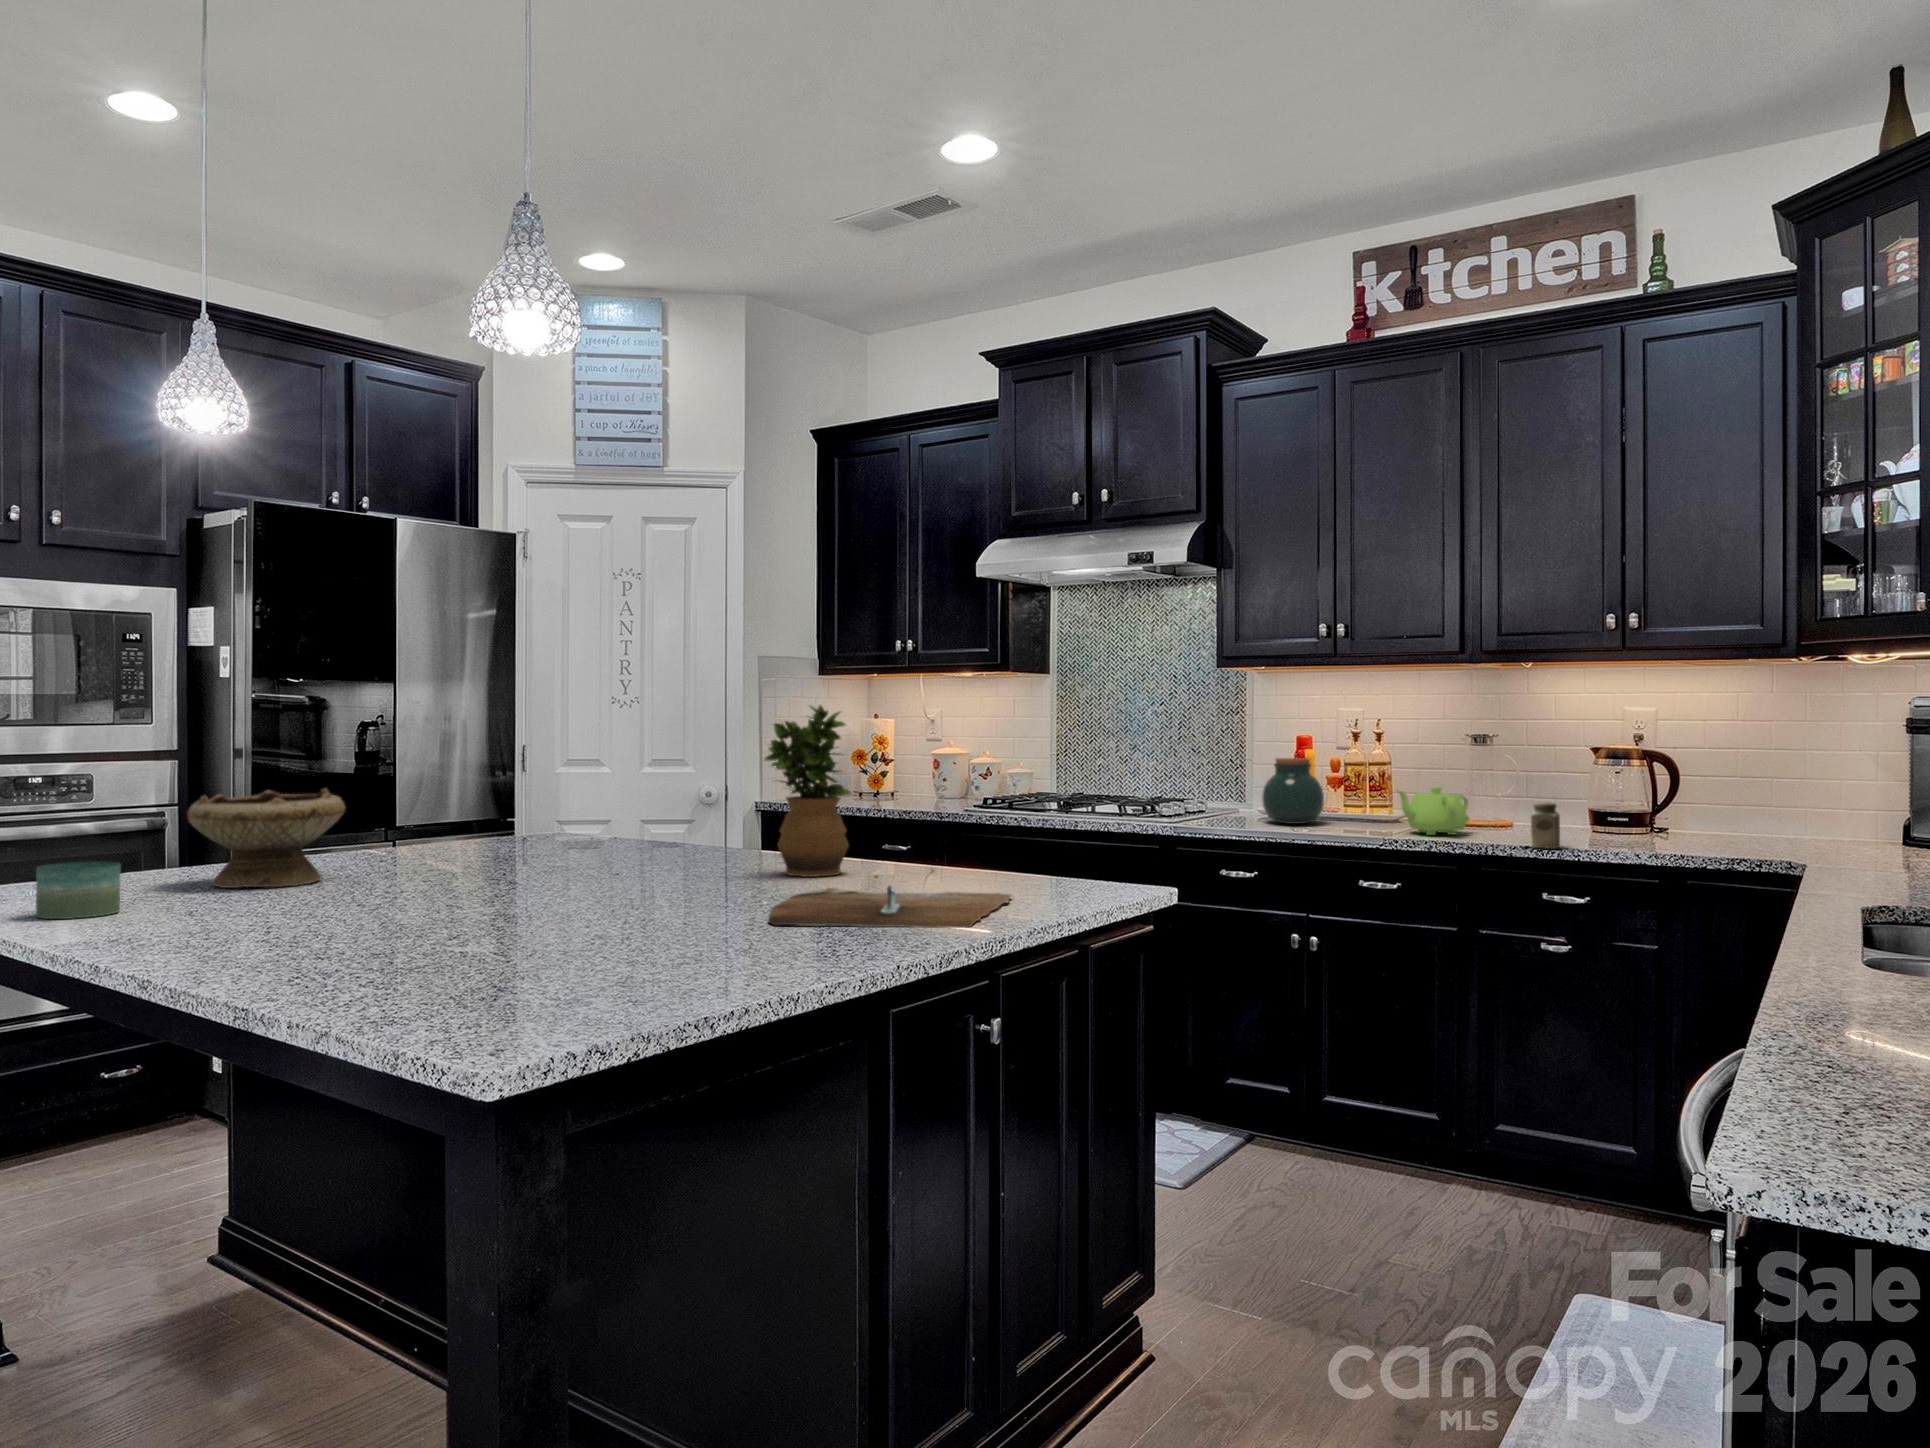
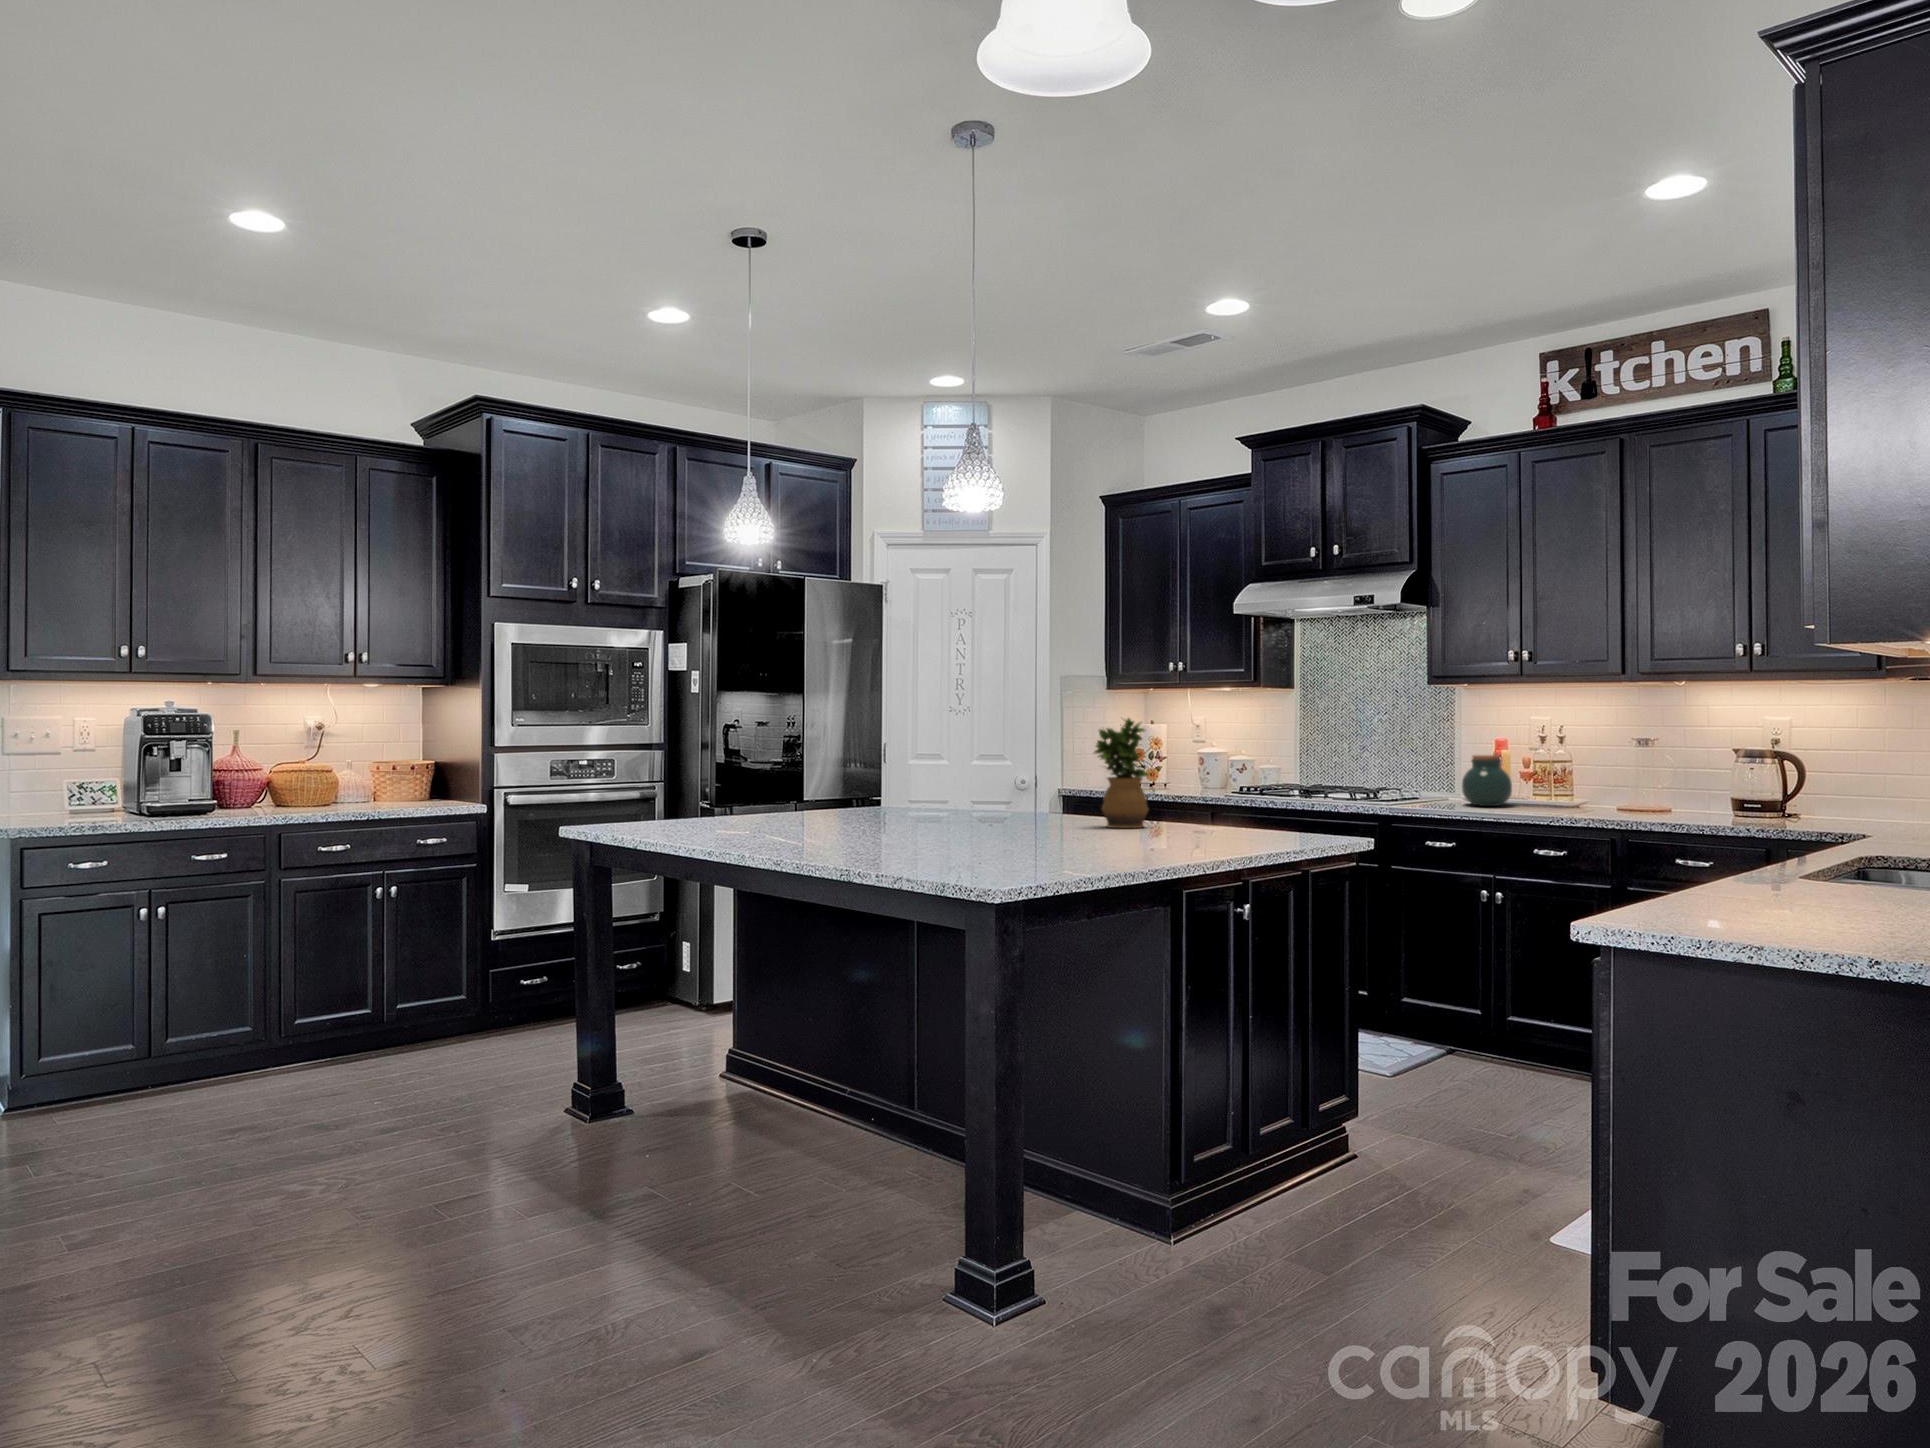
teapot: present [1397,787,1469,835] -> none [1565,778,1628,815]
bowl: present [187,789,345,888] -> none [745,769,832,828]
salt shaker: present [1531,802,1560,849] -> none [1670,789,1695,825]
candle: present [36,861,121,919] -> none [695,808,735,839]
cutting board: present [768,886,1011,928] -> none [1109,827,1258,850]

